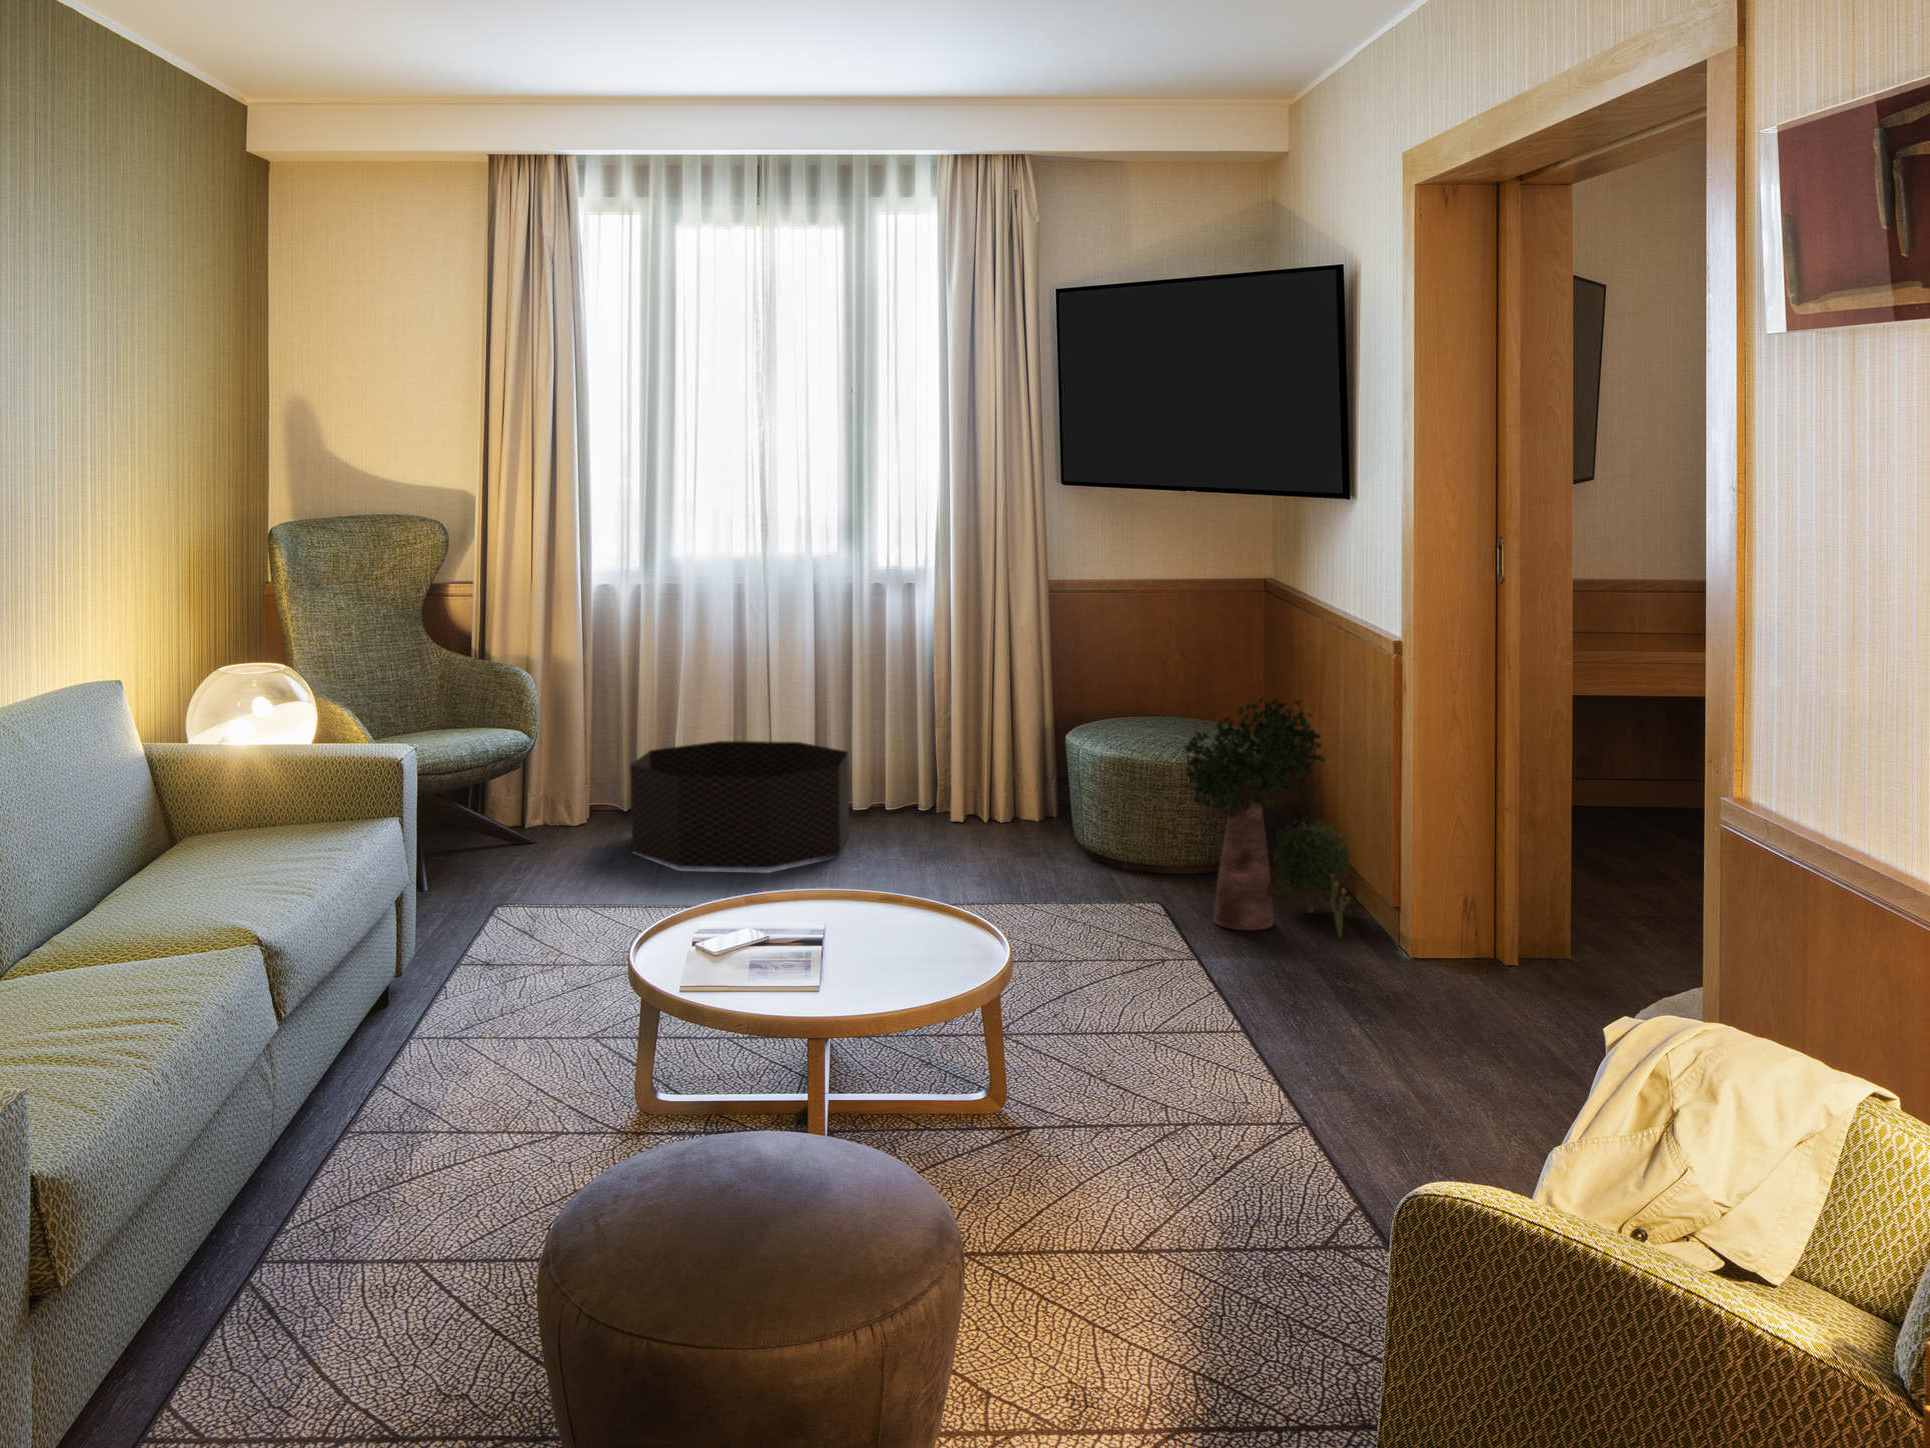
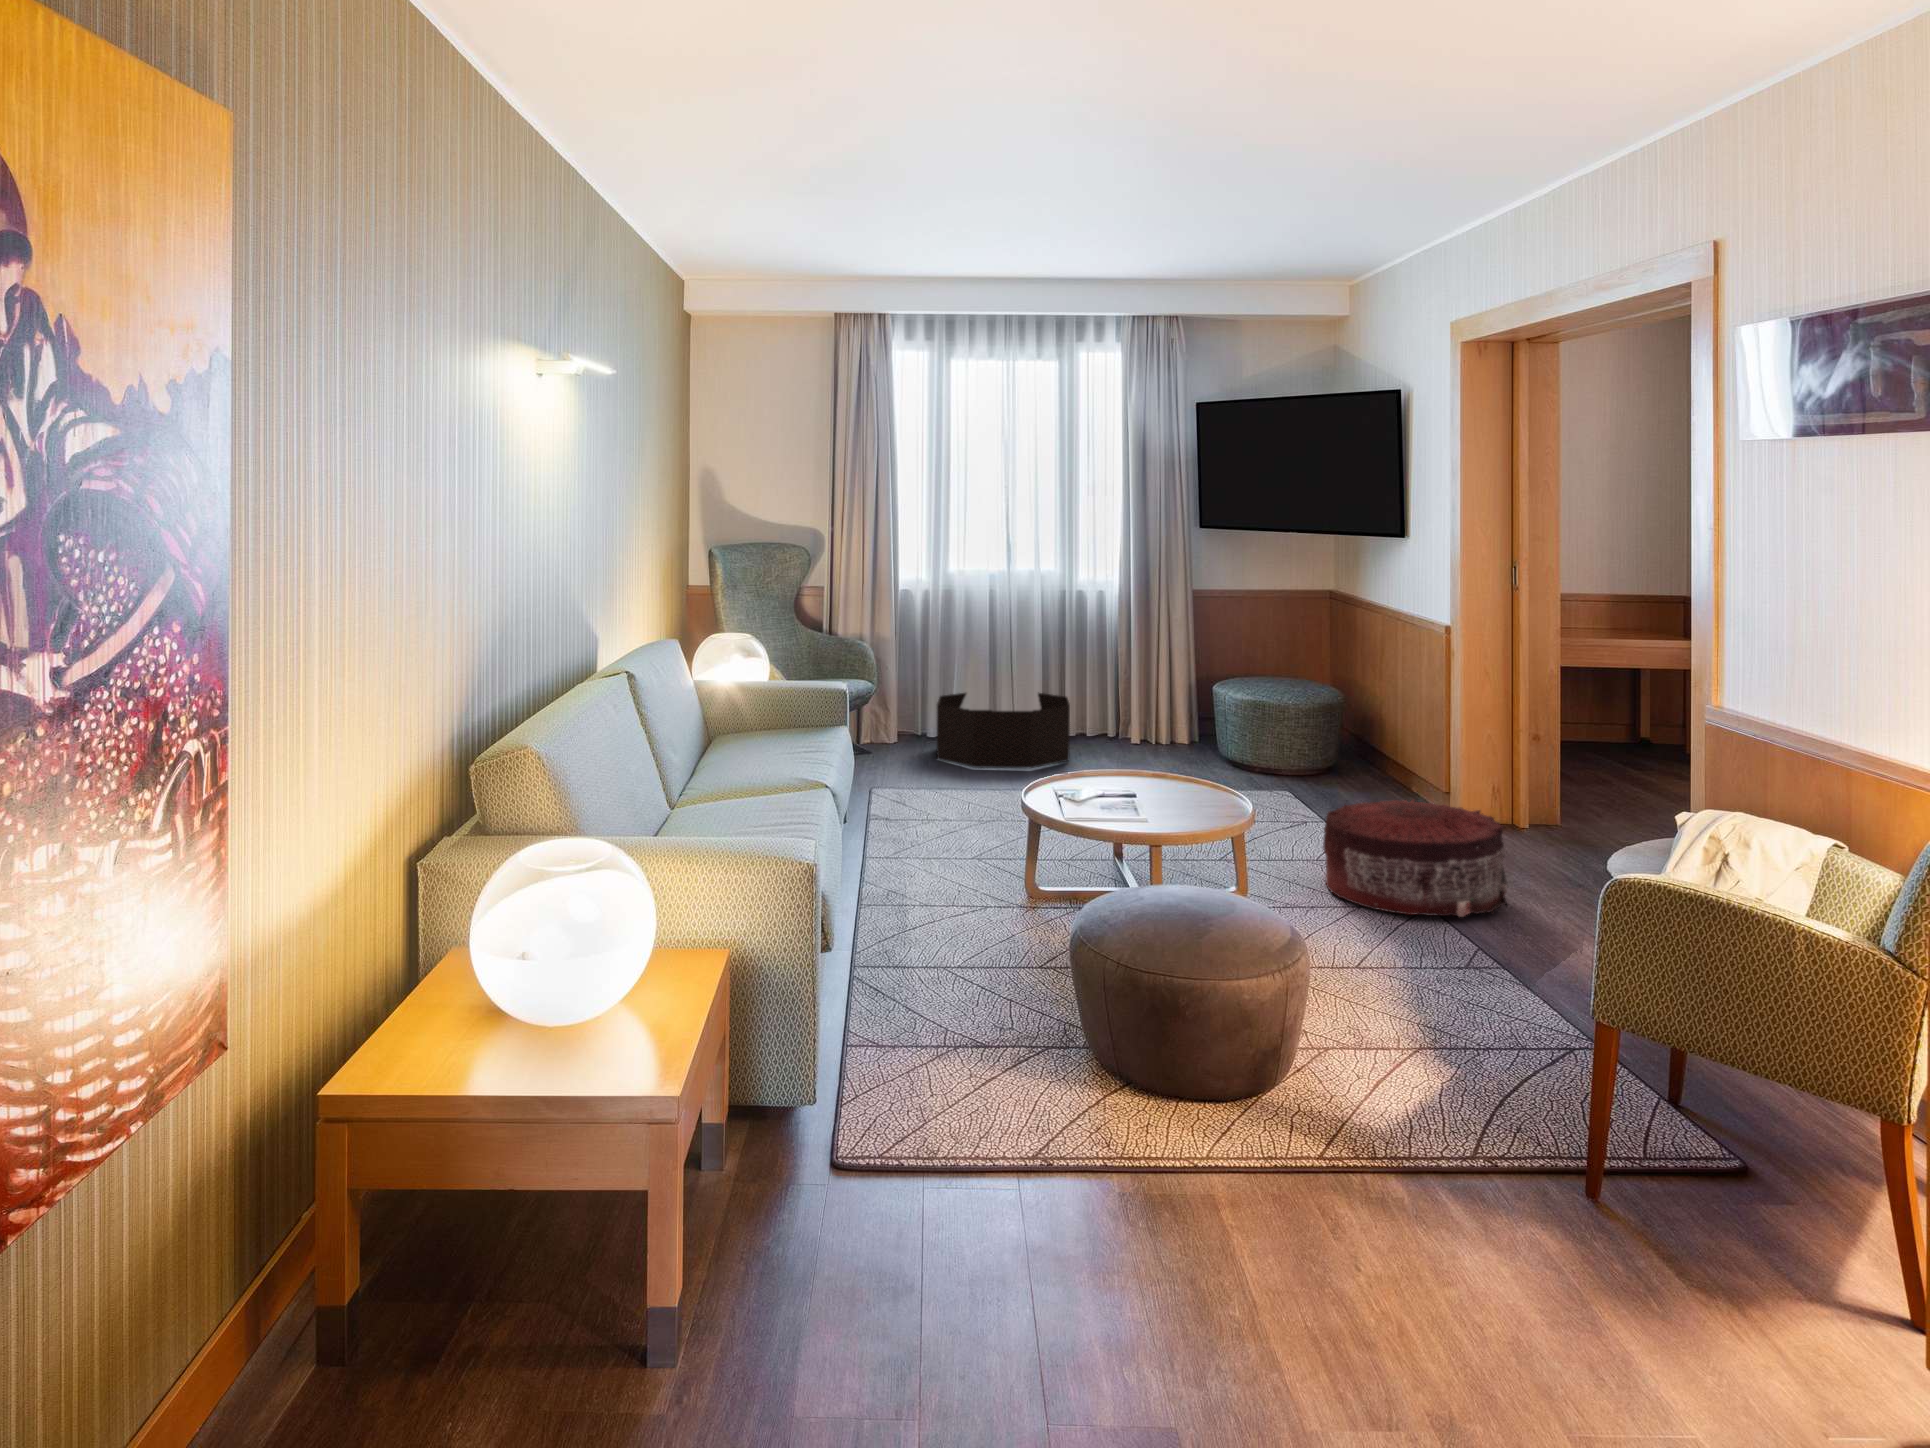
potted plant: present [1184,697,1351,937] -> none [1309,658,1420,807]
pouf: none [1121,942,1411,1163] -> present [1323,800,1508,917]

